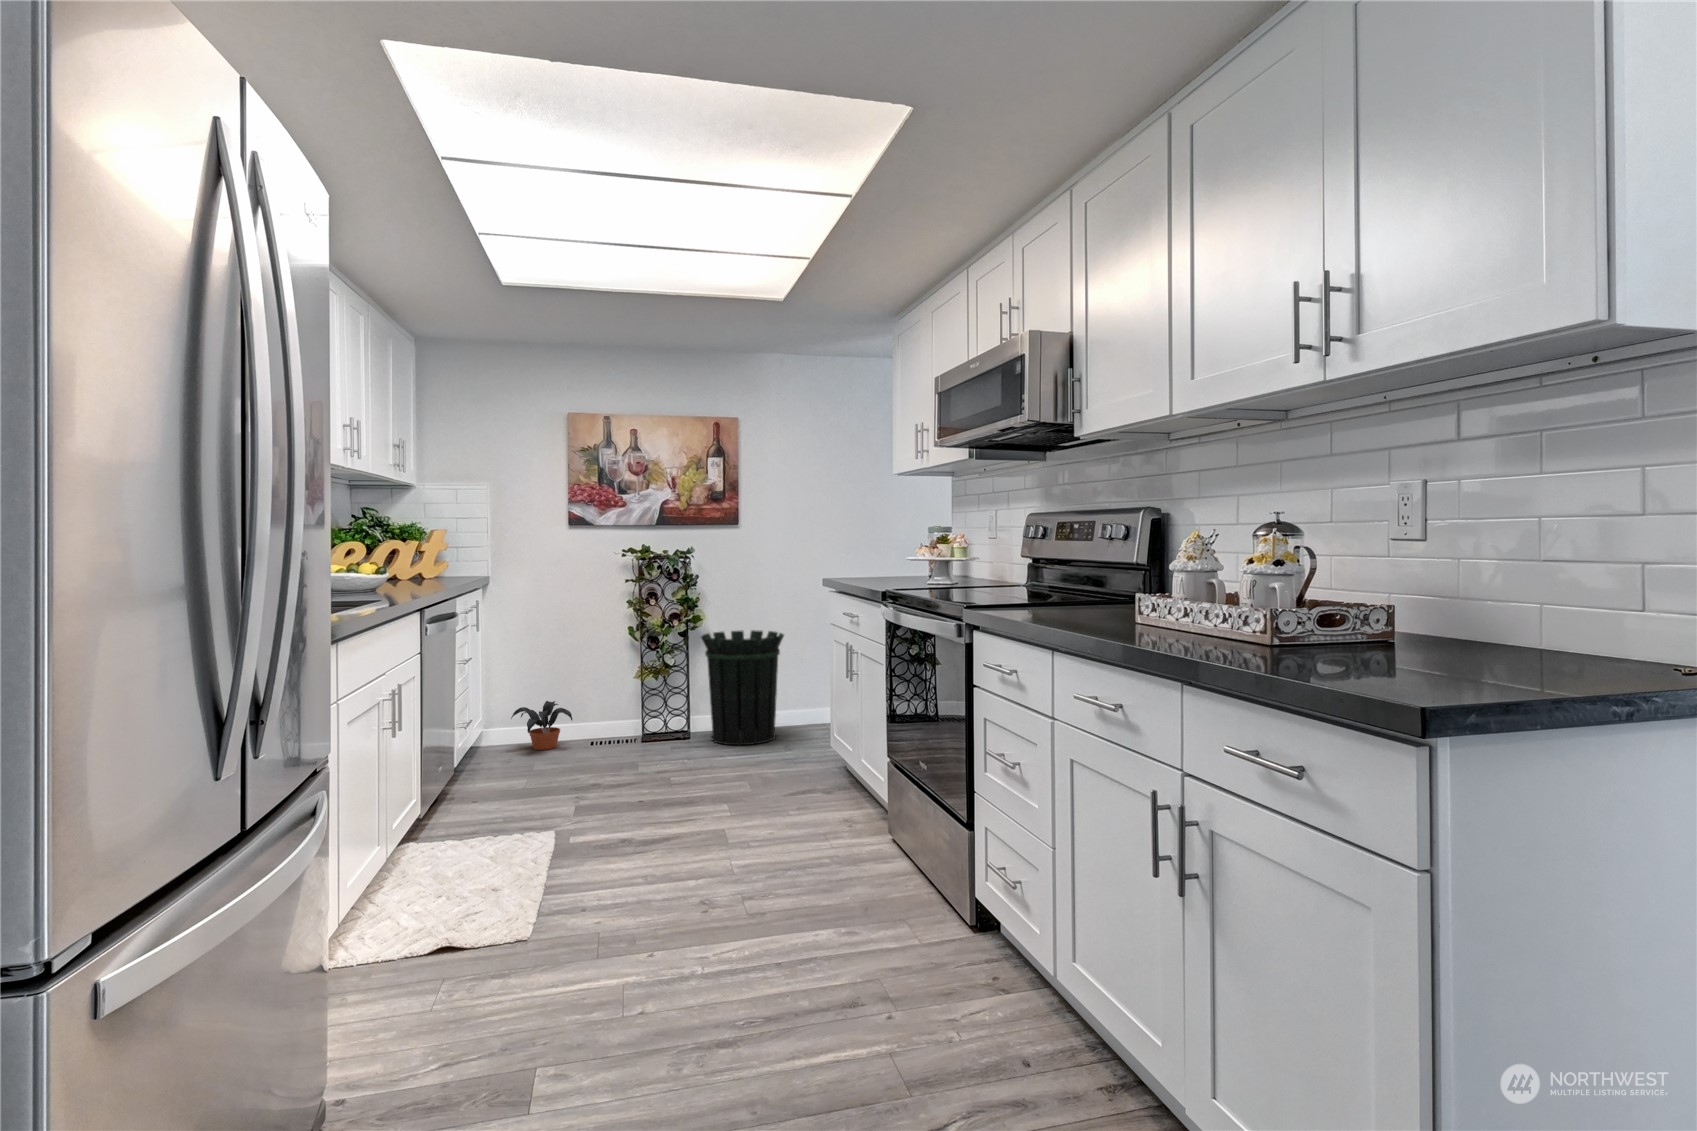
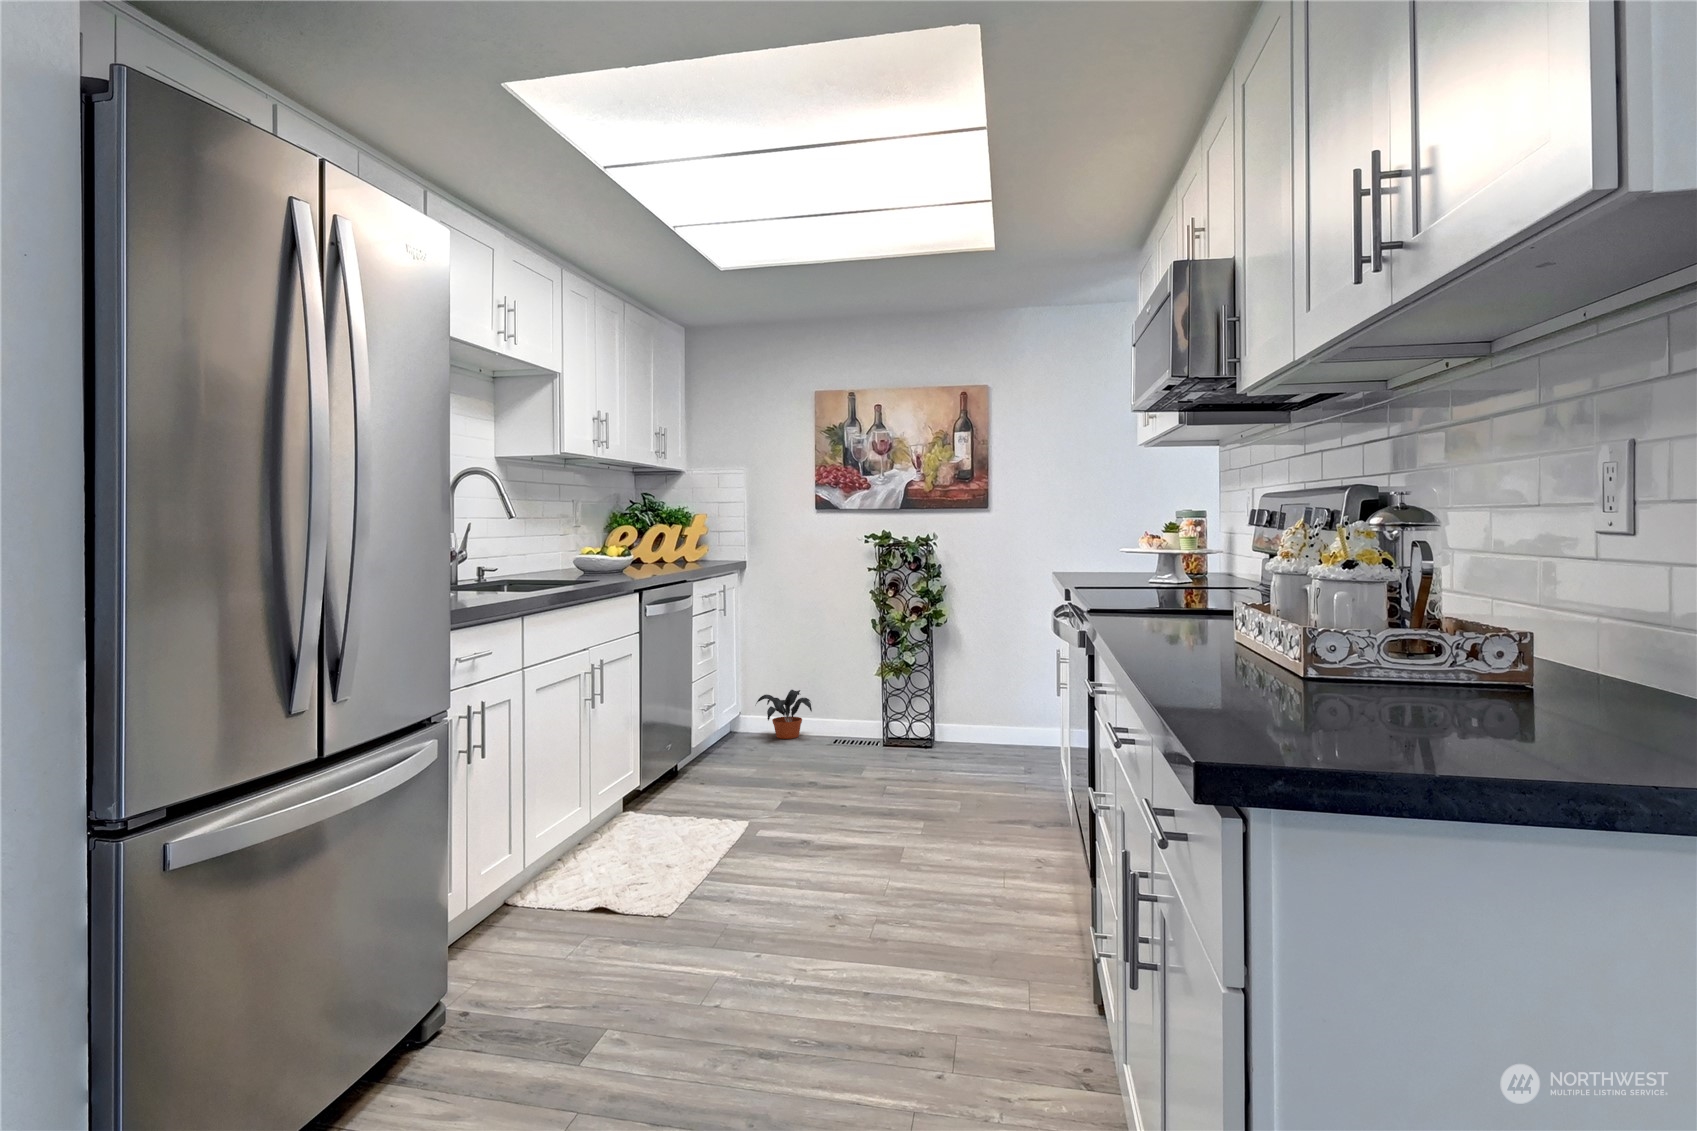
waste bin: present [701,630,784,745] -> none [940,625,1034,752]

